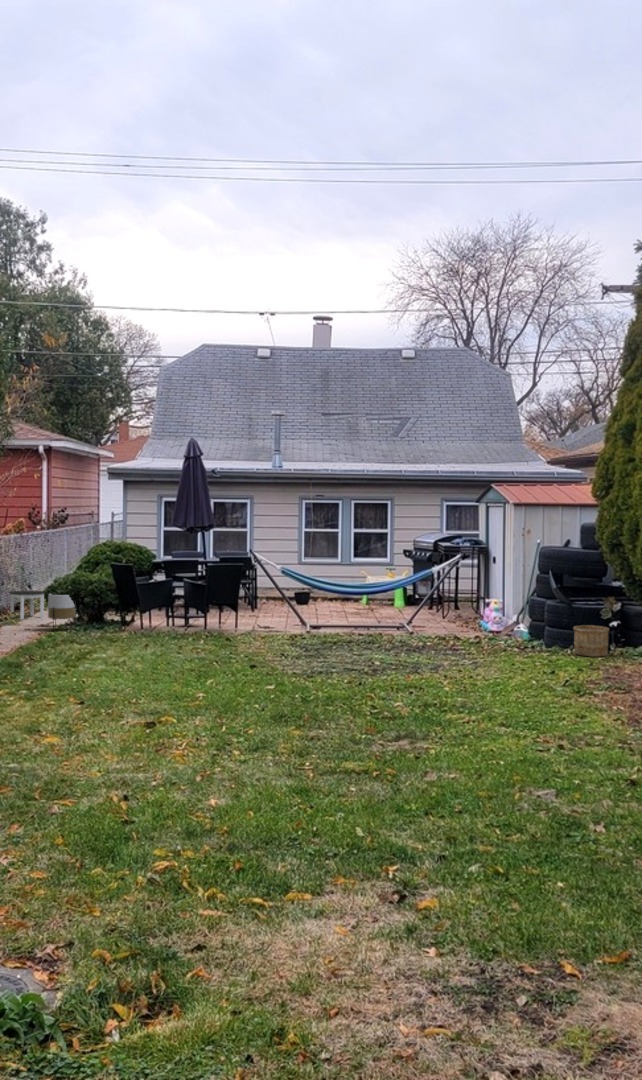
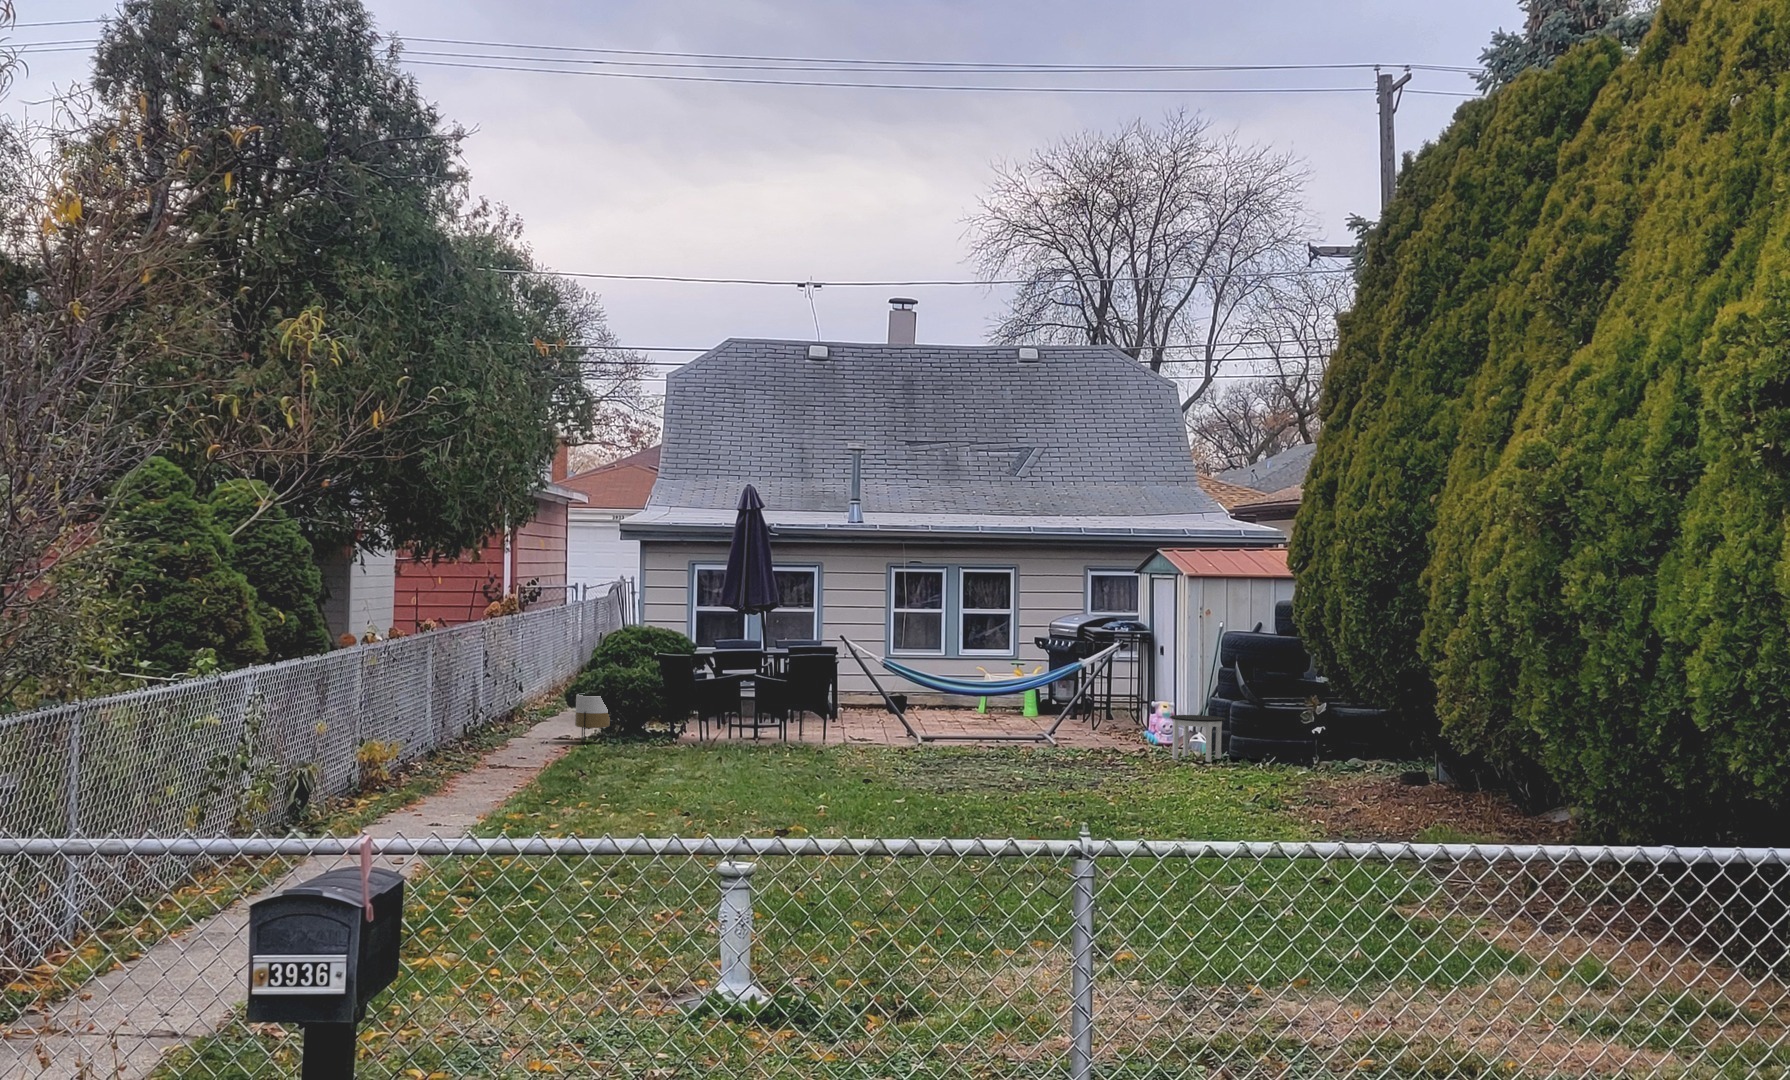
round table: present [10,591,44,620] -> present [1170,715,1225,762]
wooden bucket: present [574,625,609,657] -> none [1266,729,1310,767]

